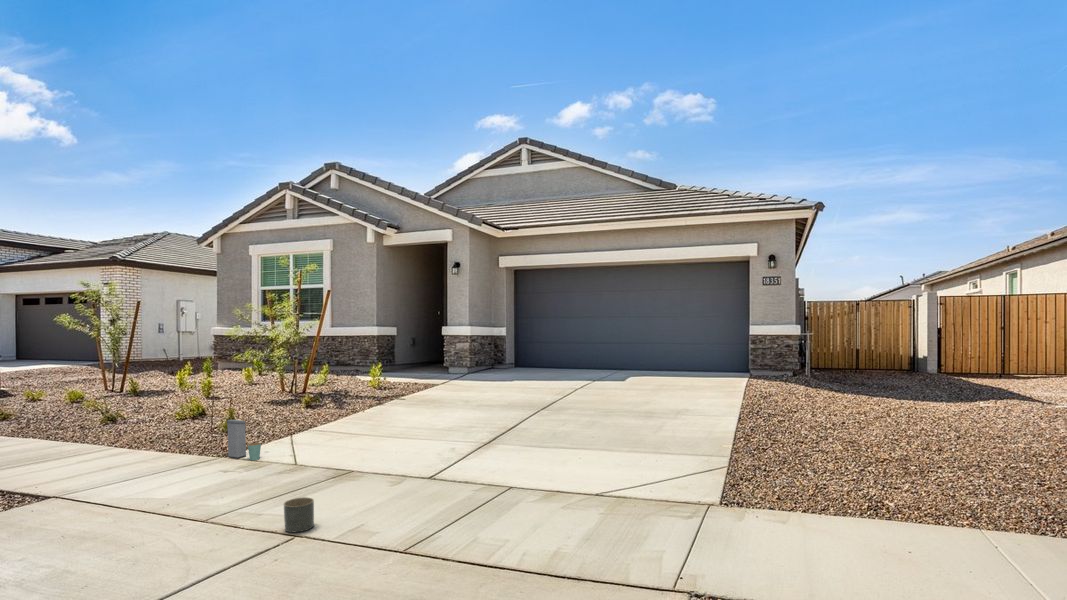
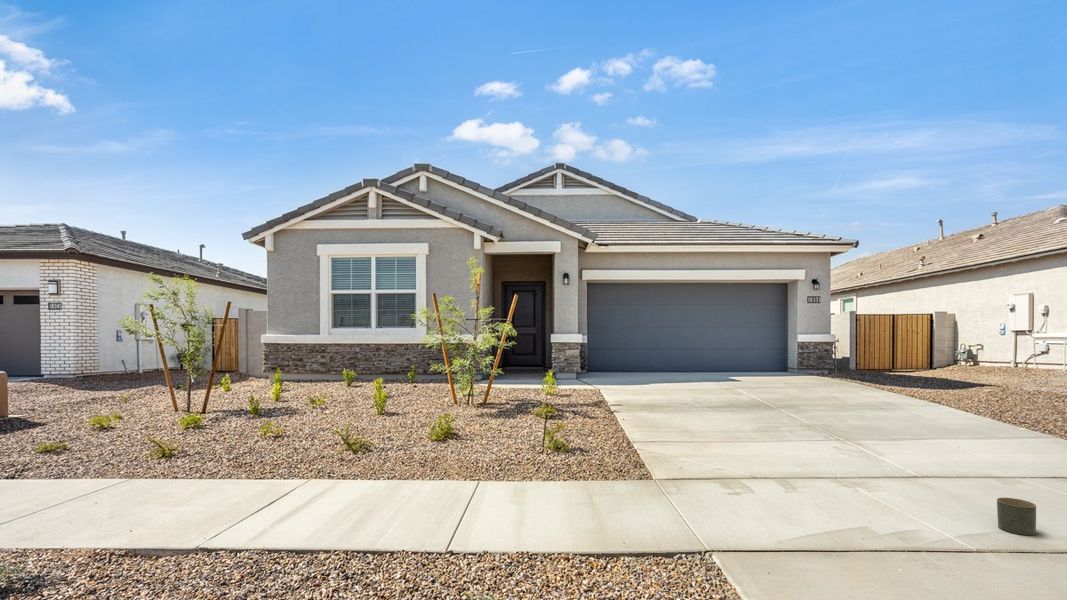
trash can: present [227,420,261,460] -> none [656,427,702,471]

